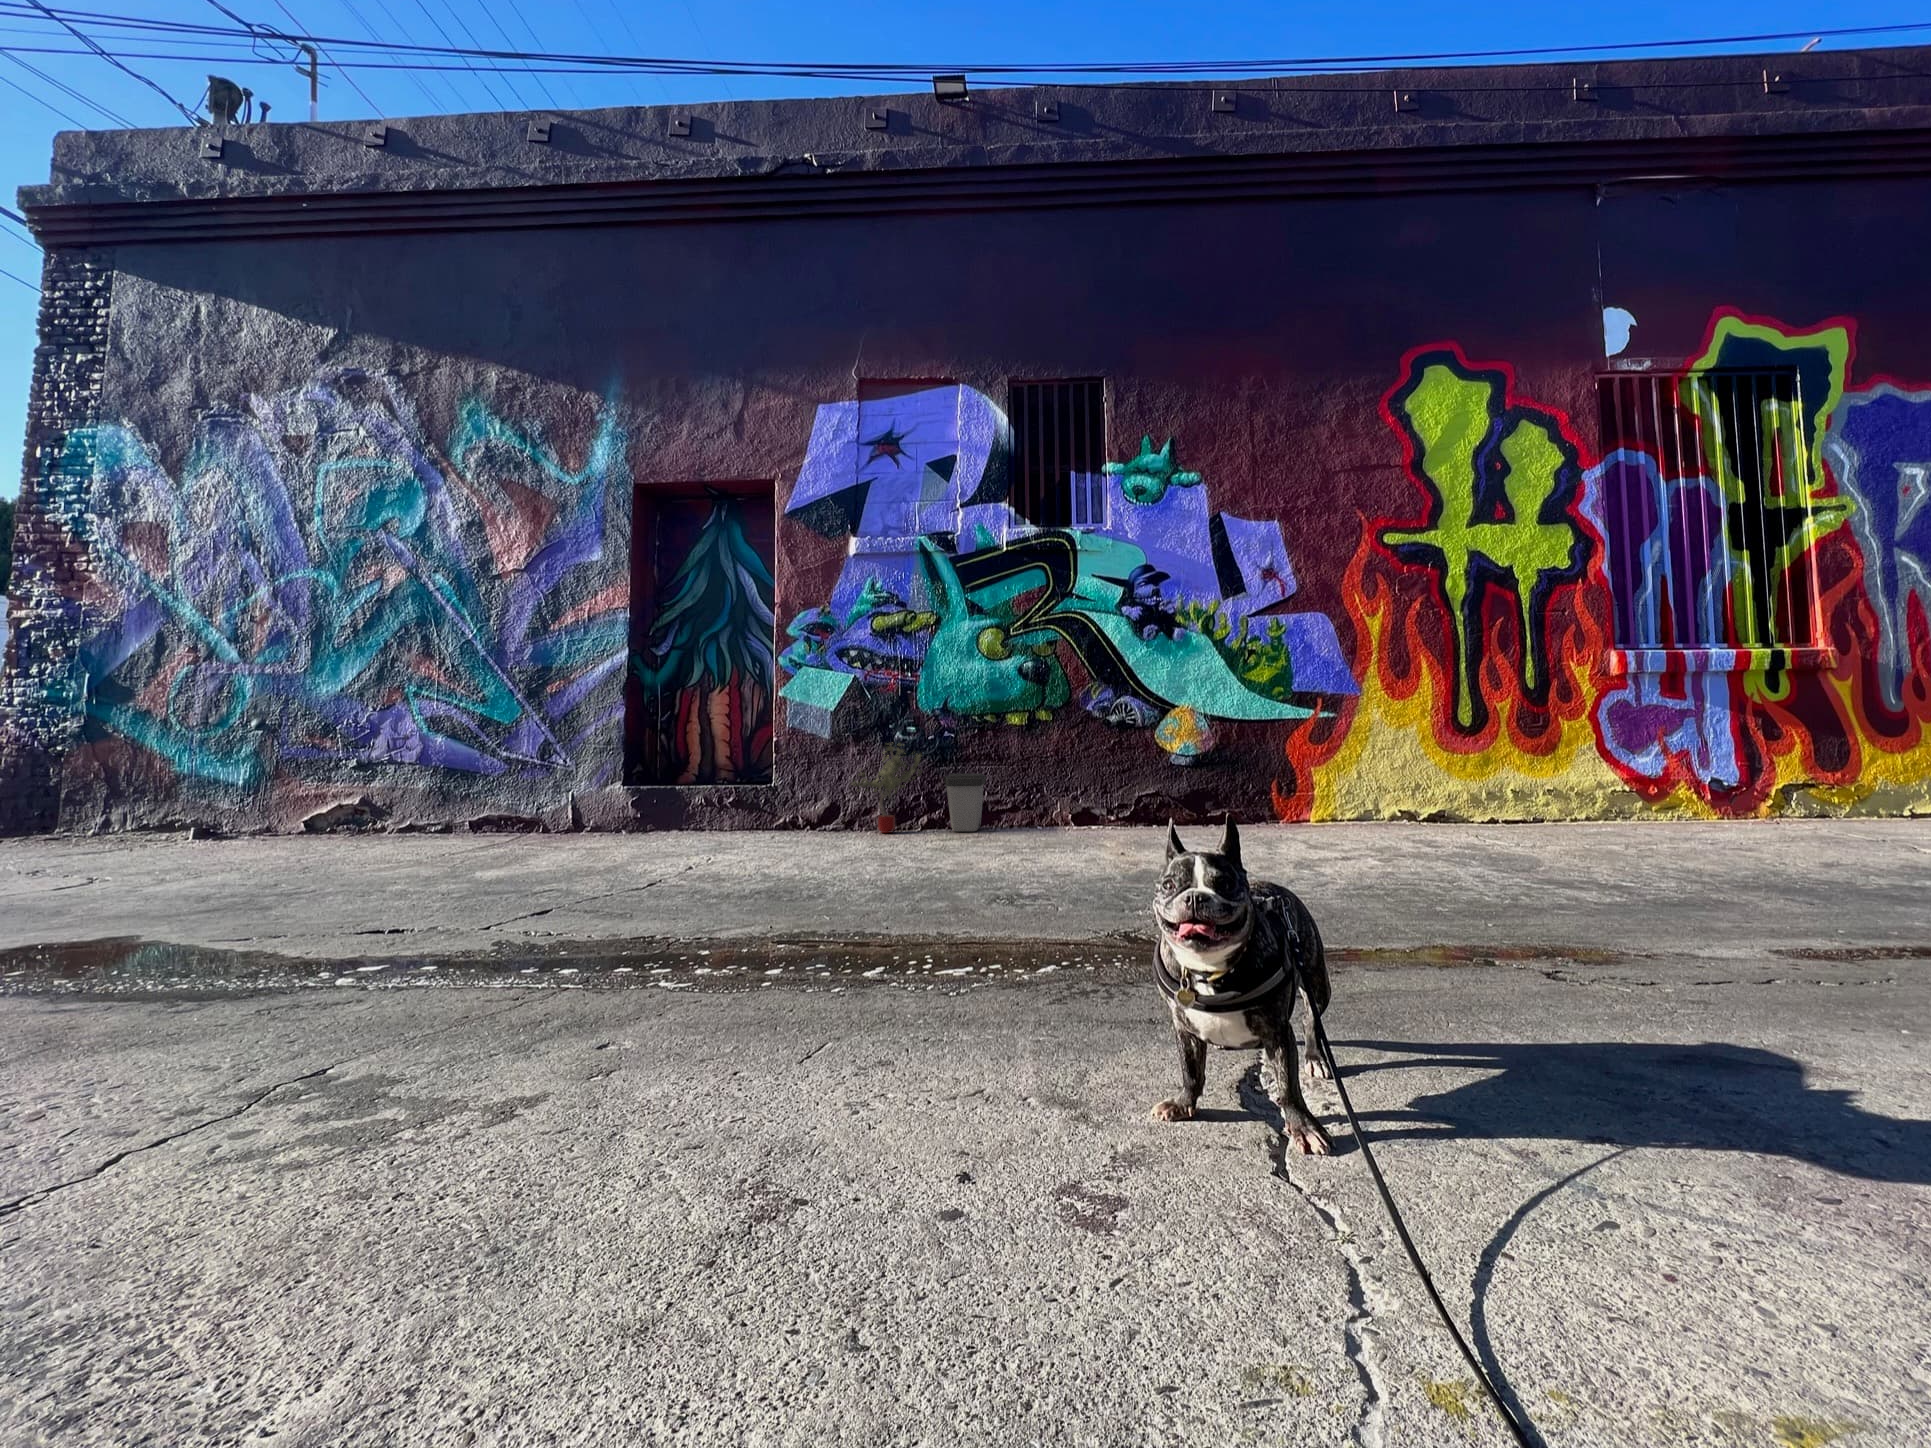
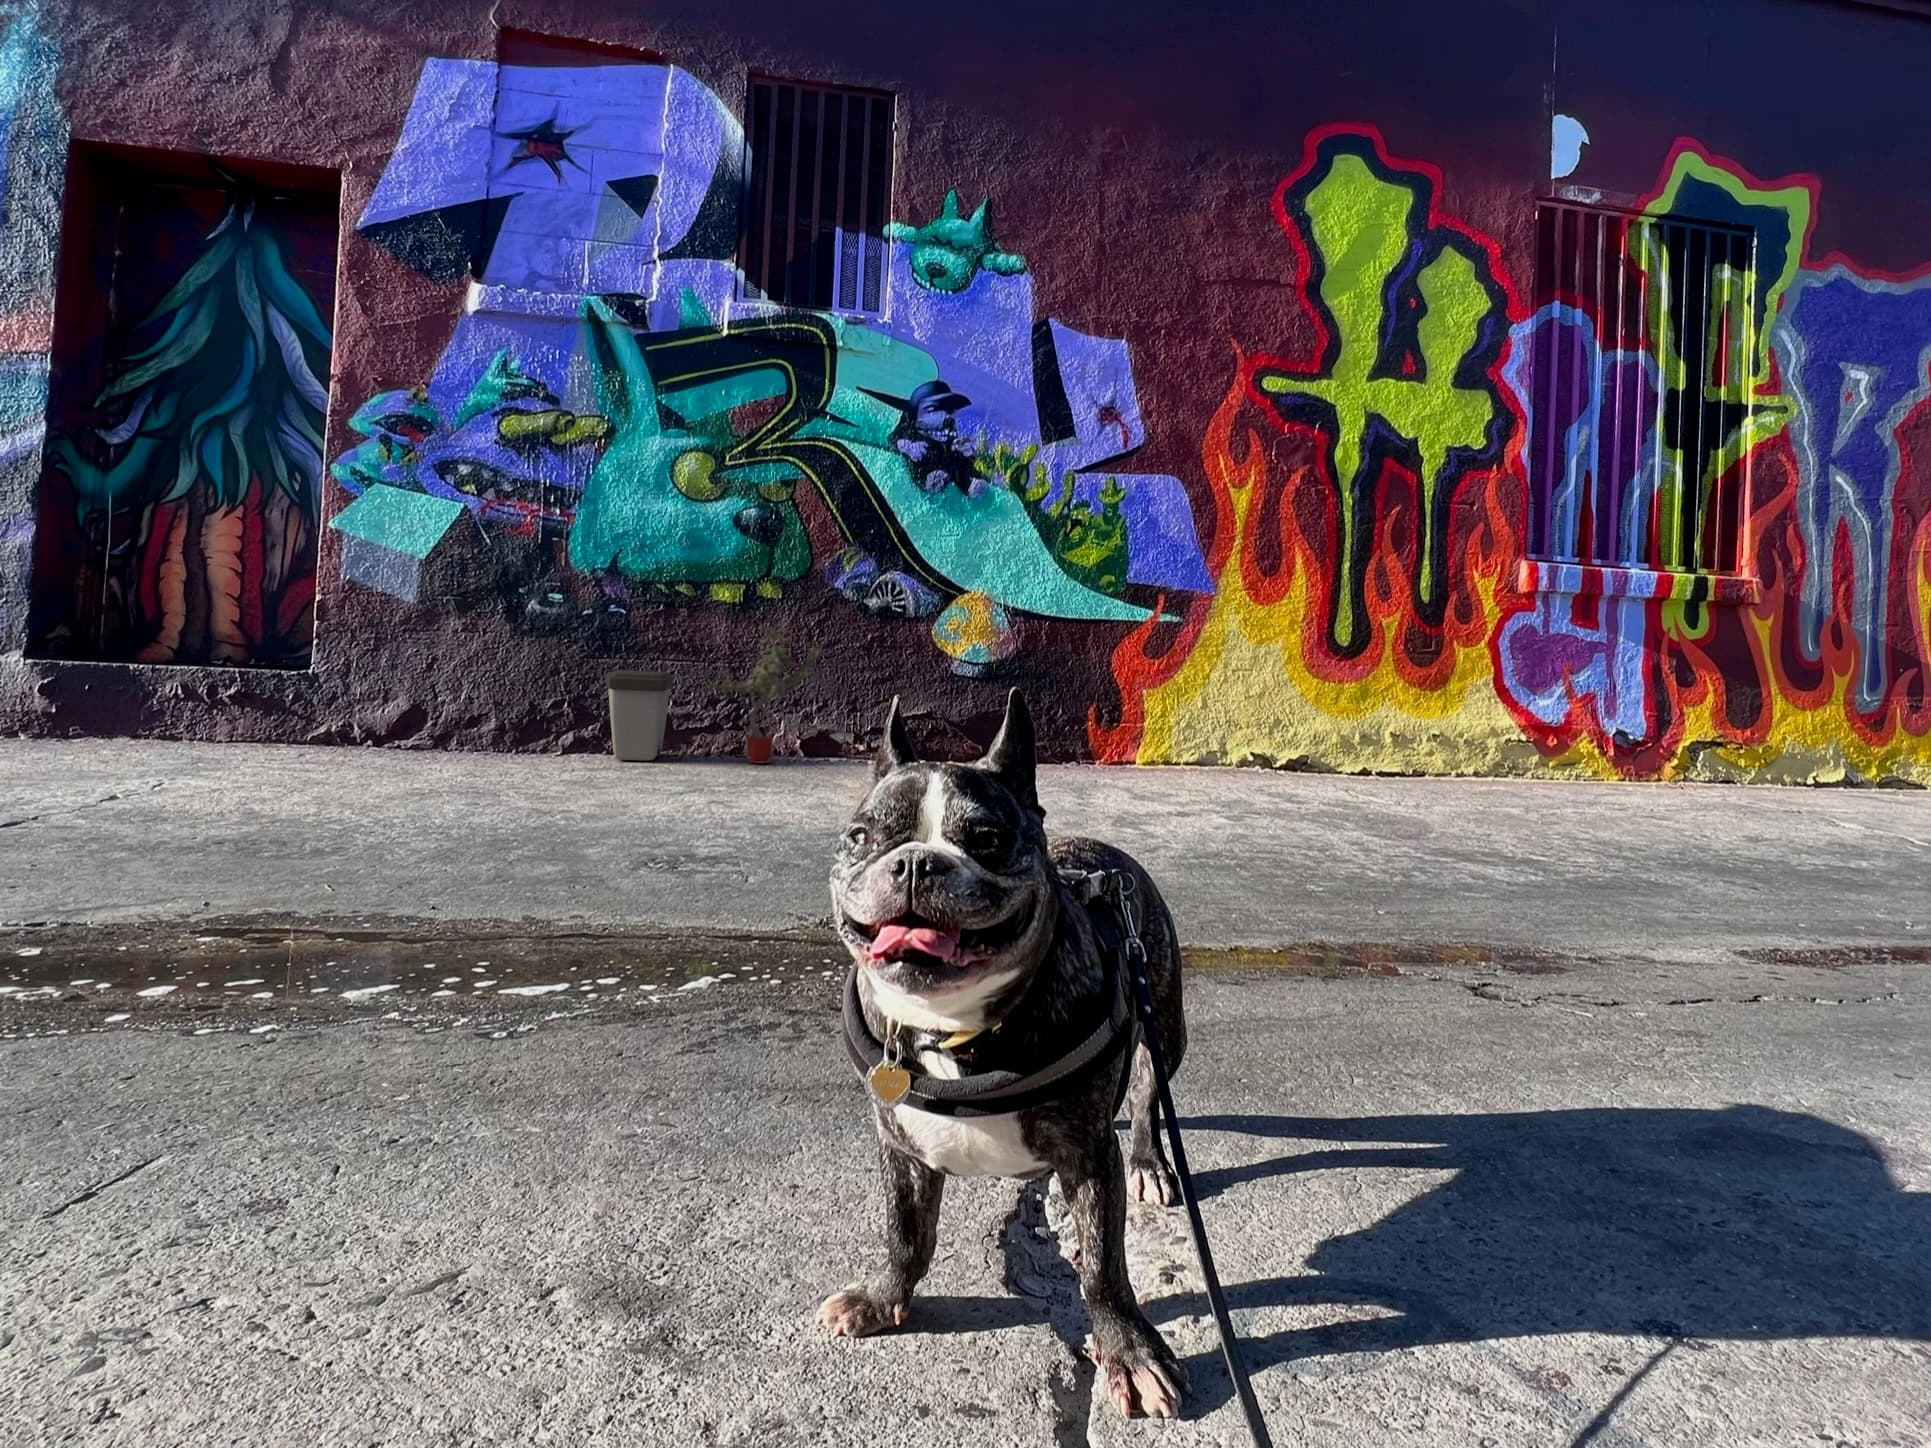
potted tree: present [852,743,922,833] -> present [707,627,820,763]

